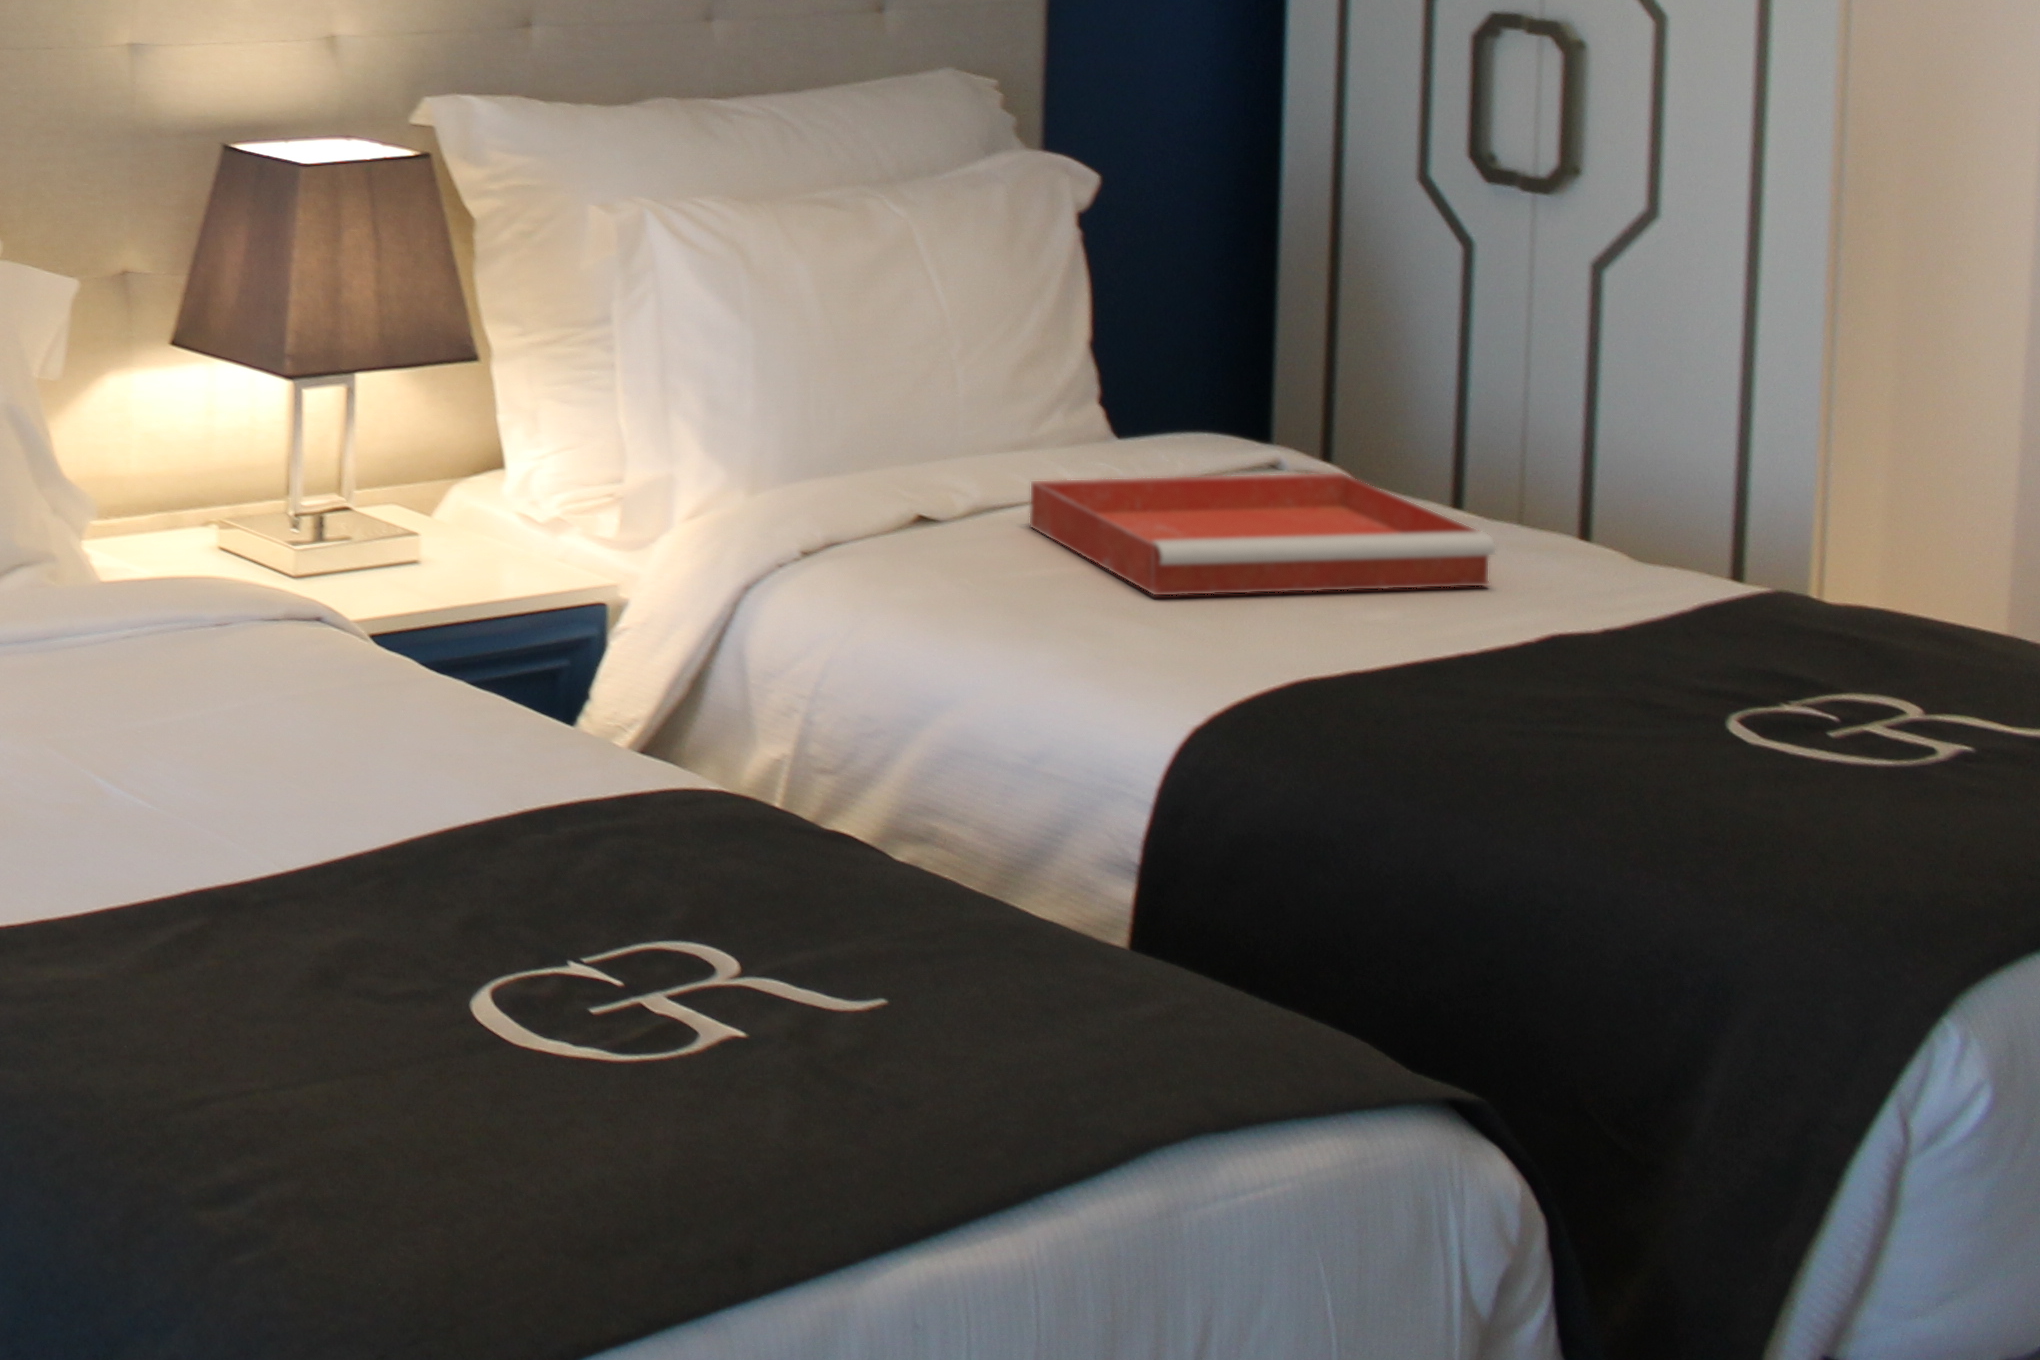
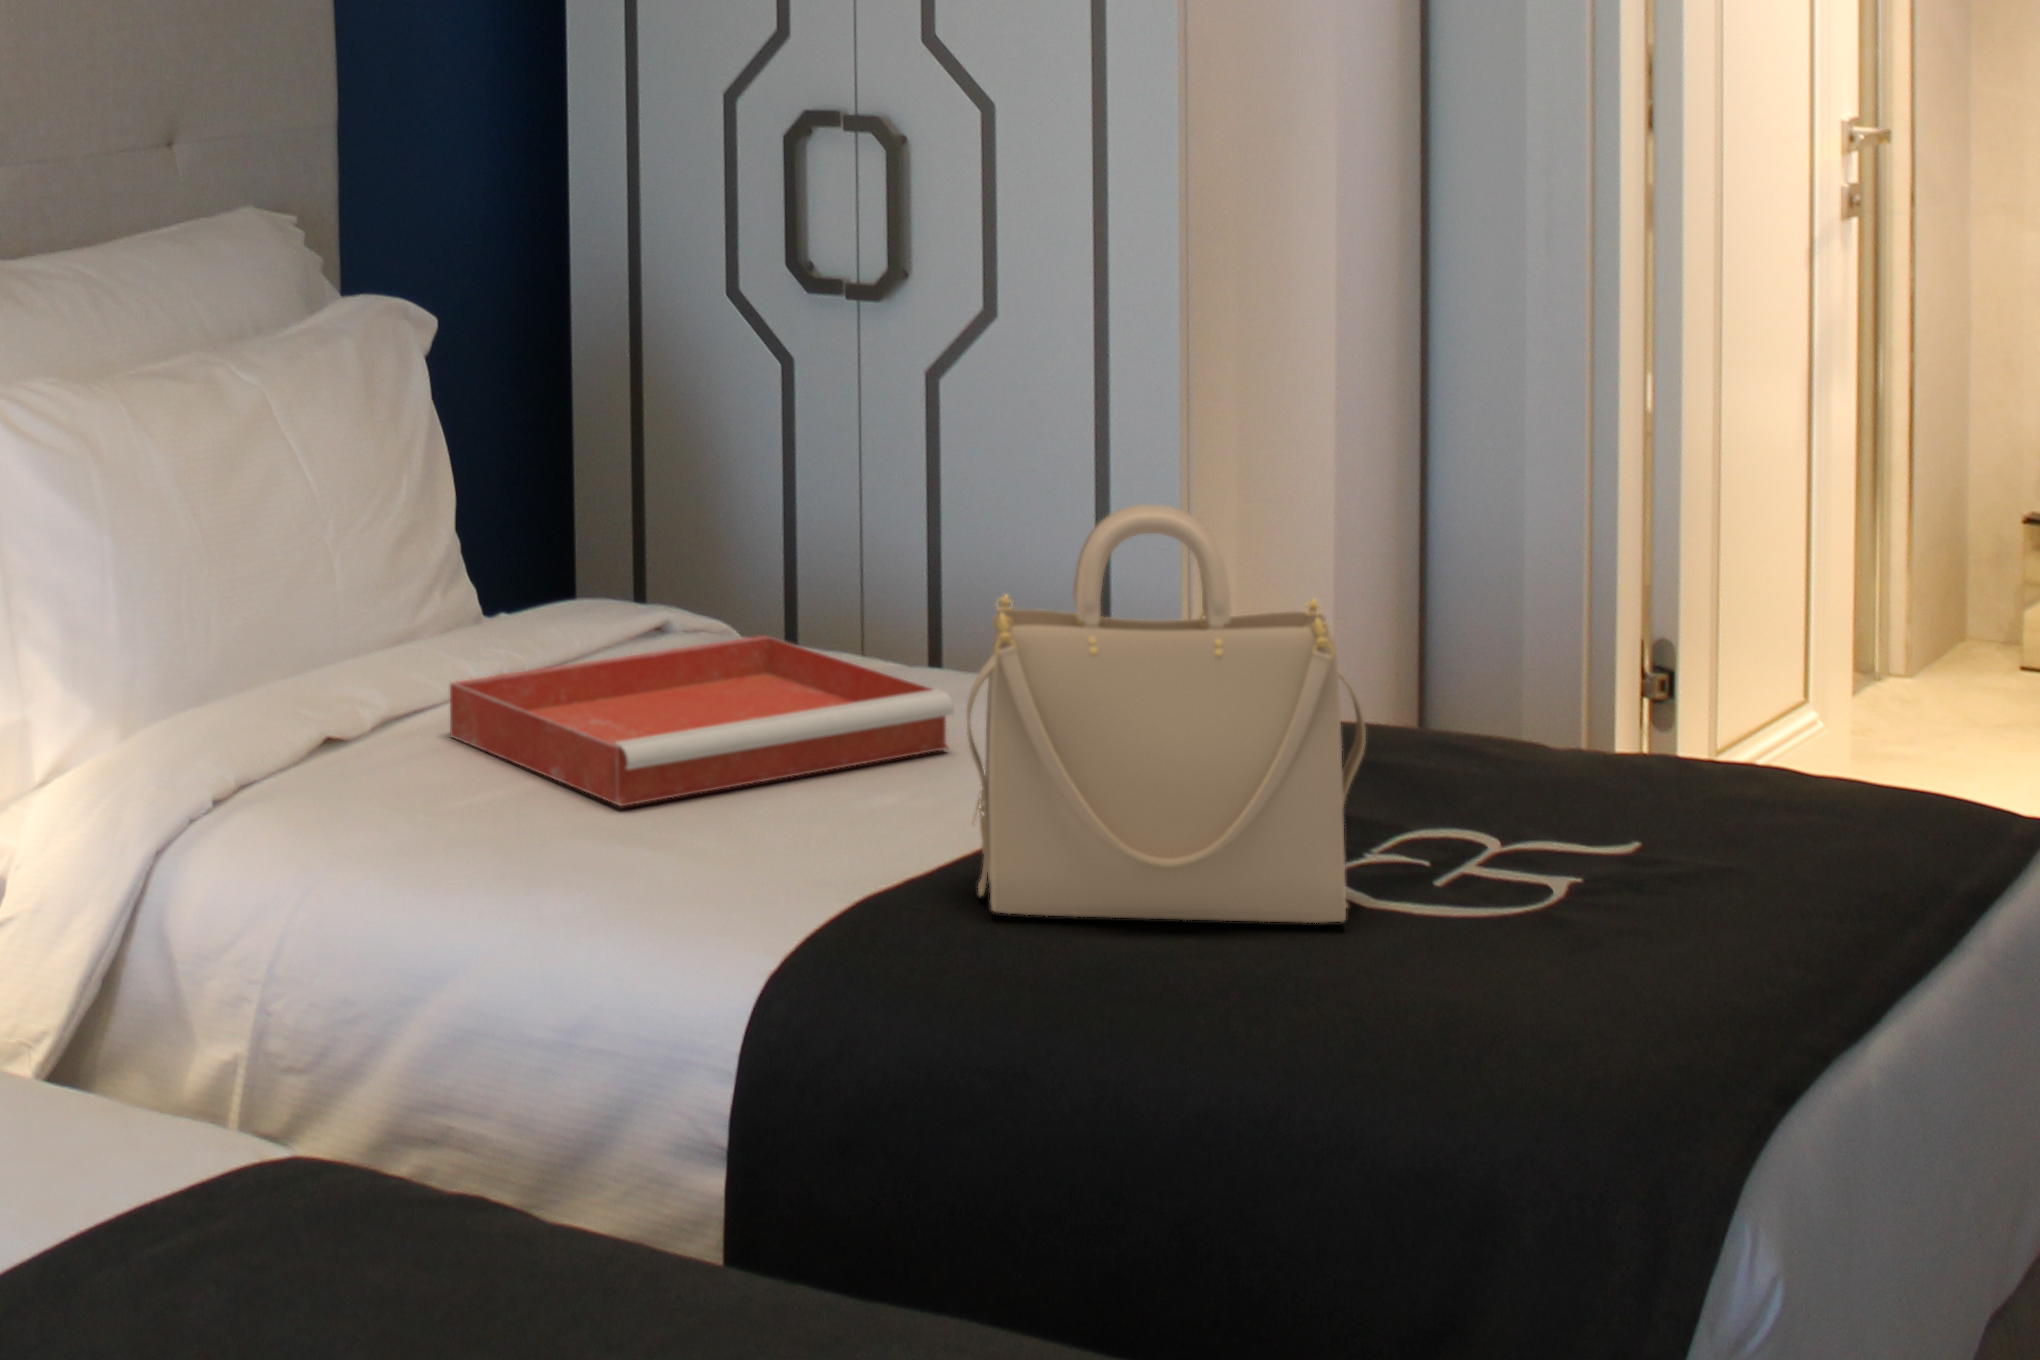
handbag: none [1445,372,1843,765] -> present [967,505,1366,923]

